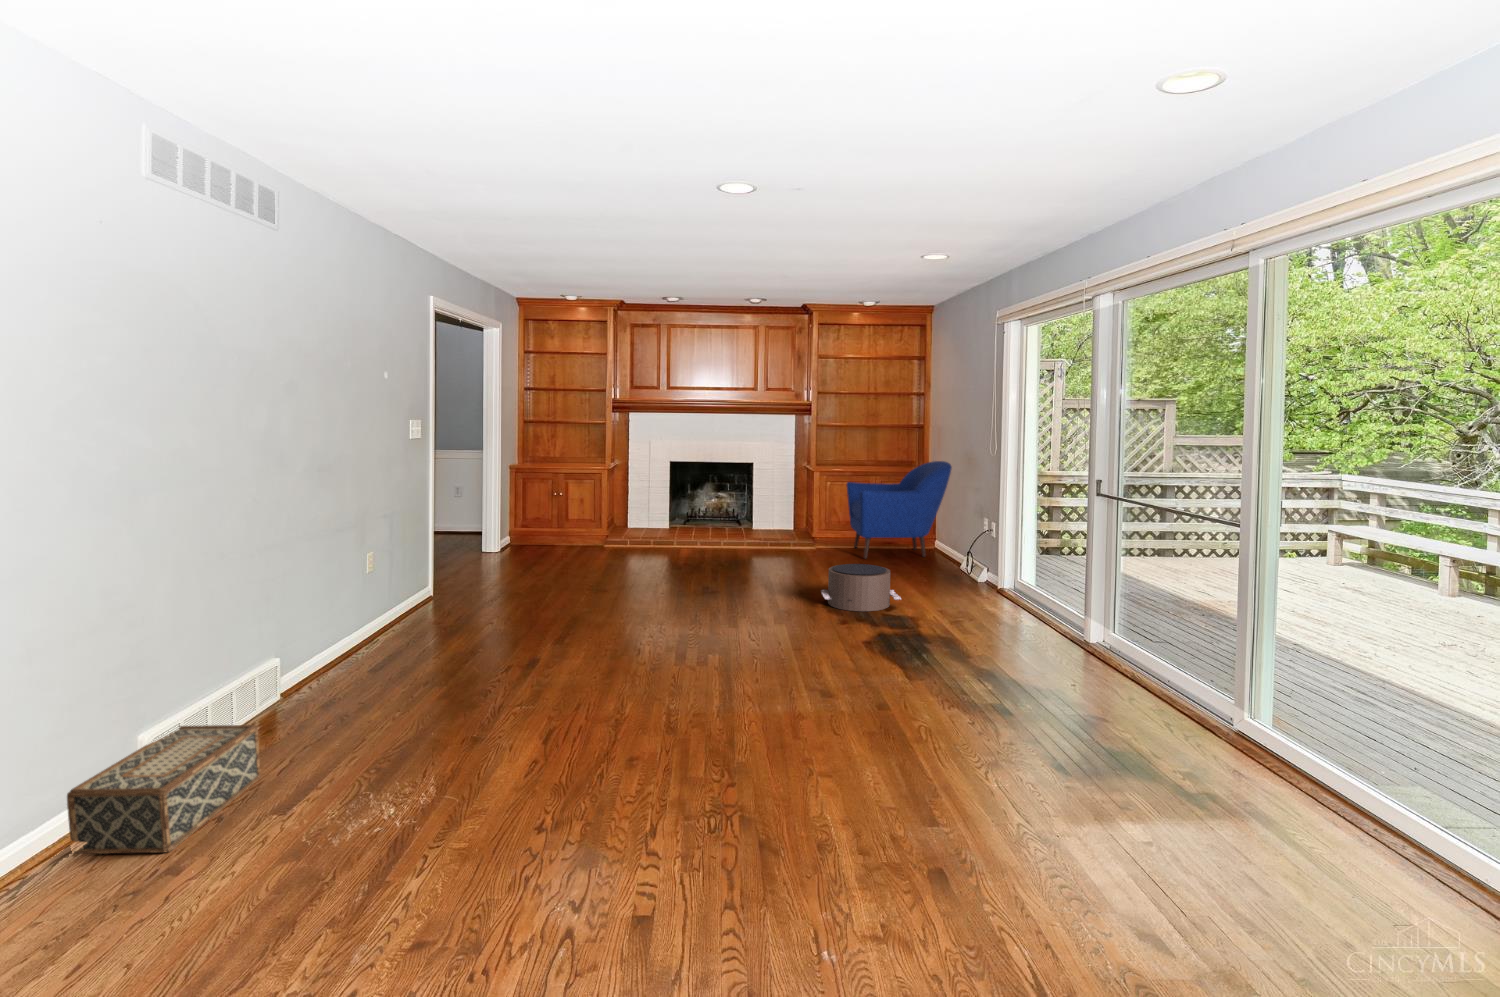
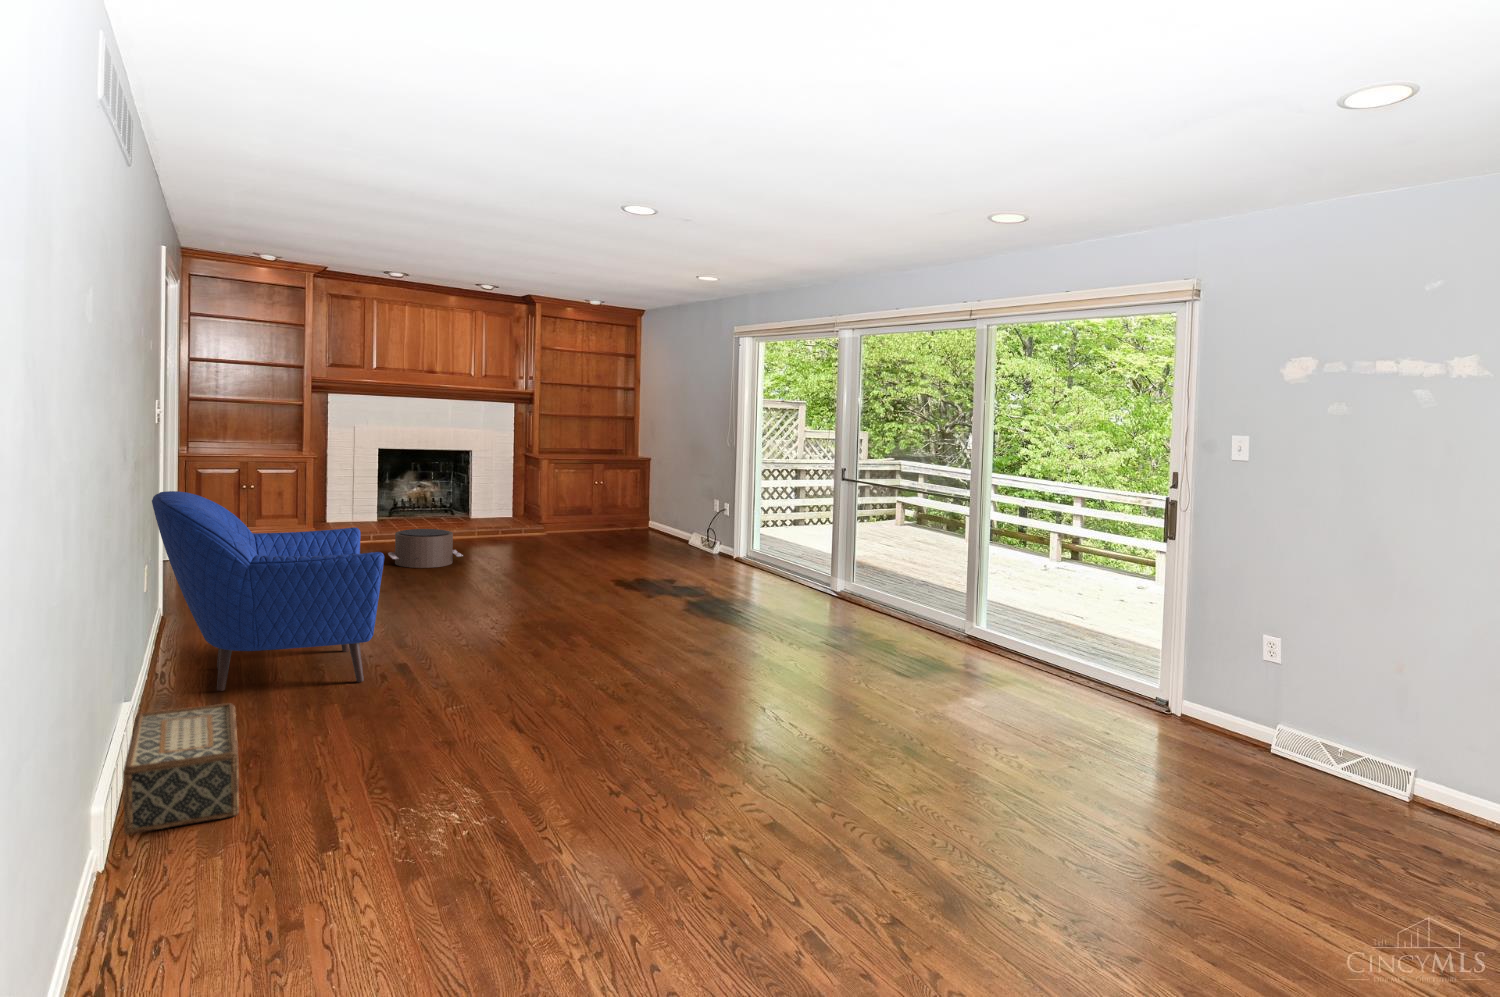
armchair: present [847,461,952,559] -> present [152,491,384,691]
pouf: present [821,564,901,611] -> present [388,529,463,568]

